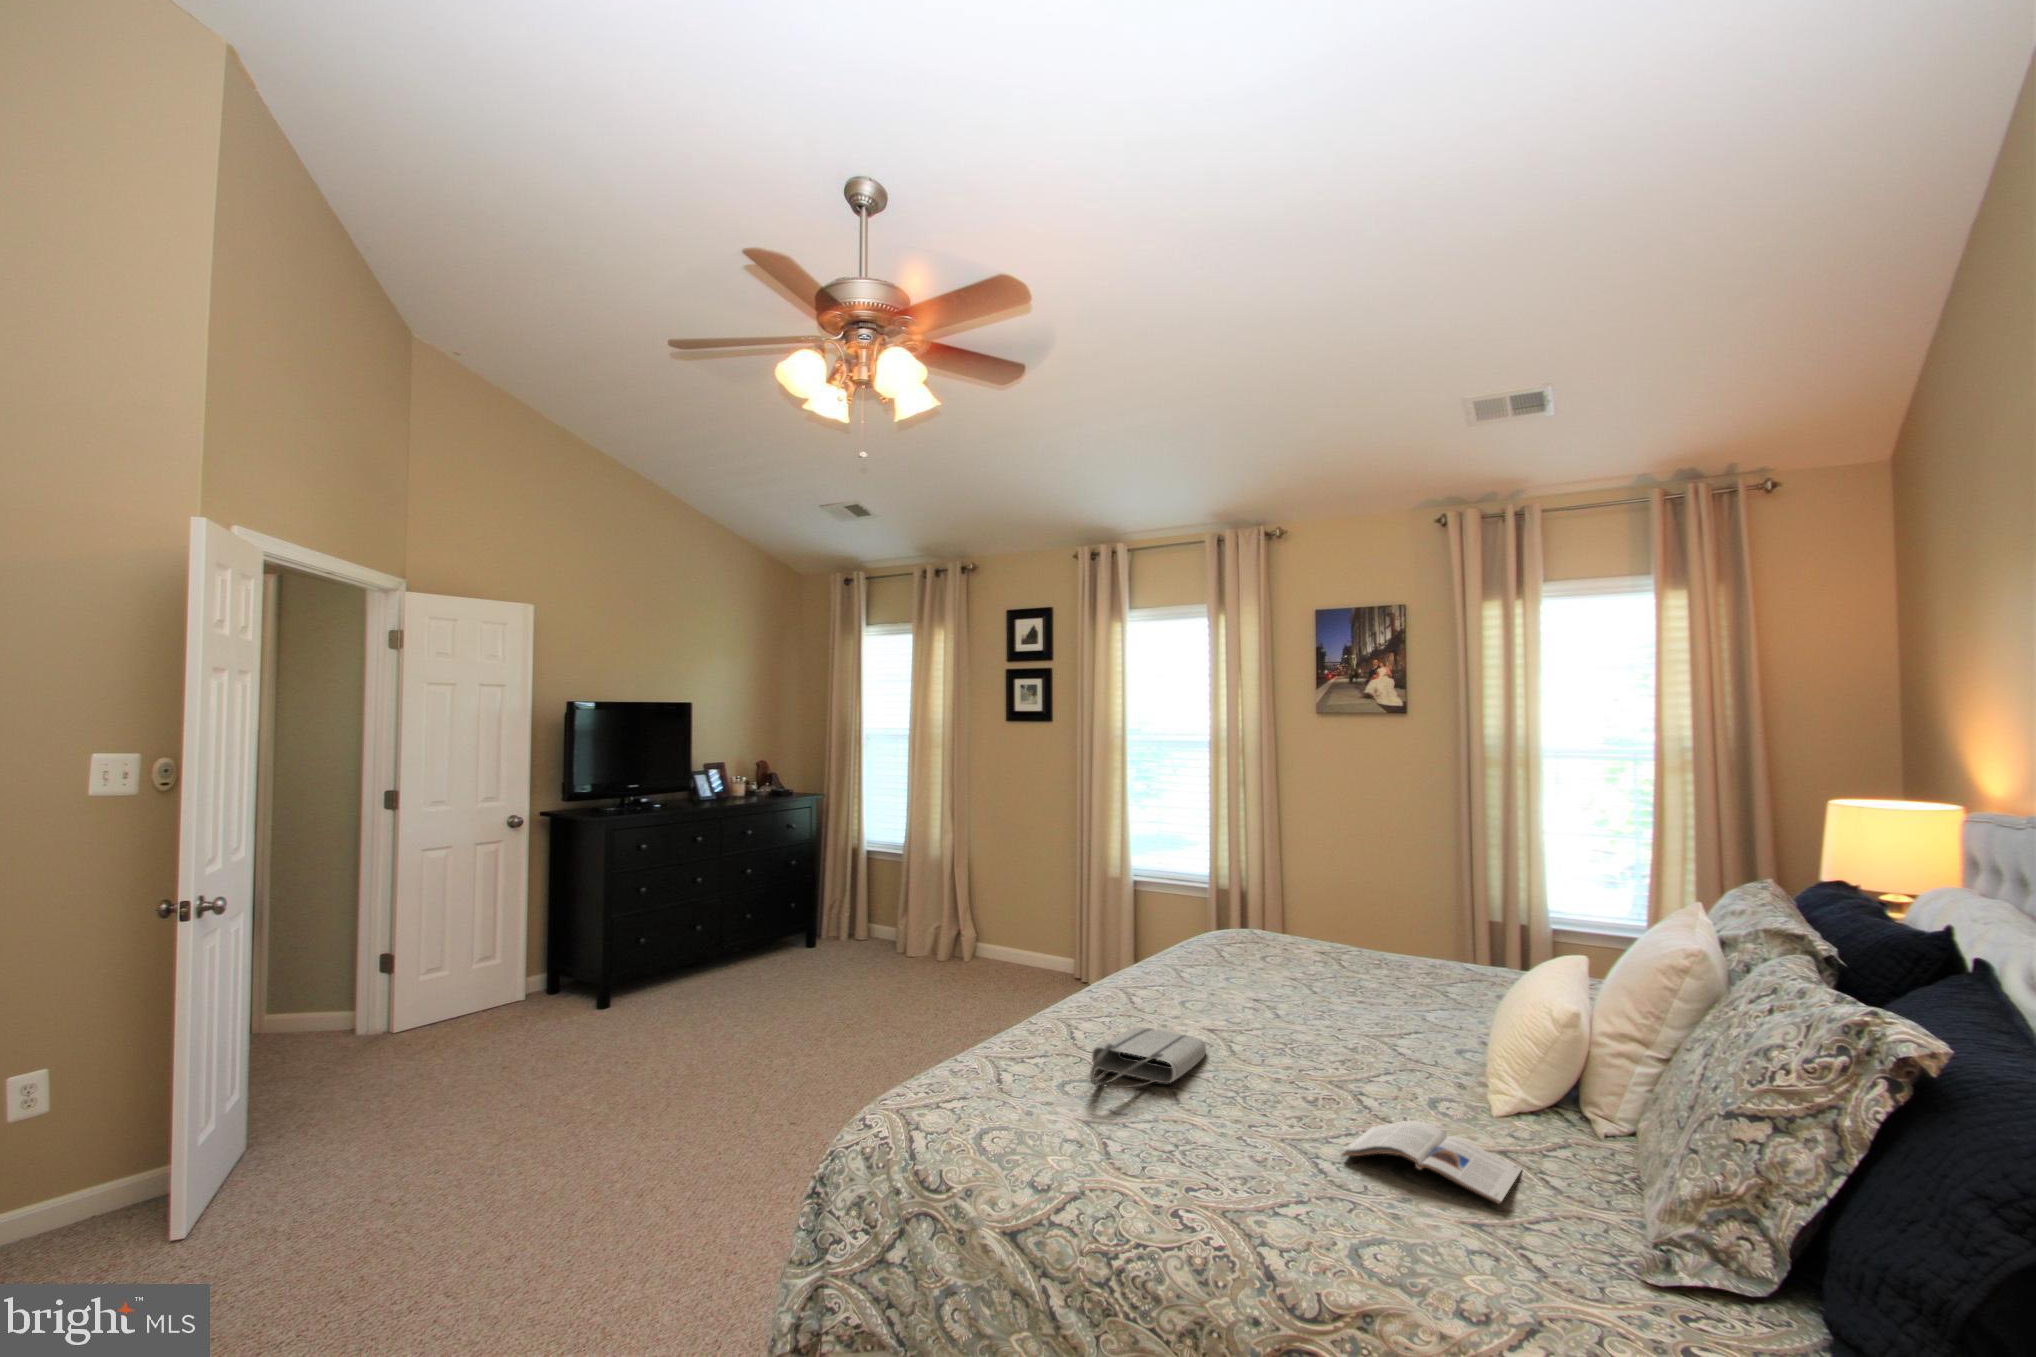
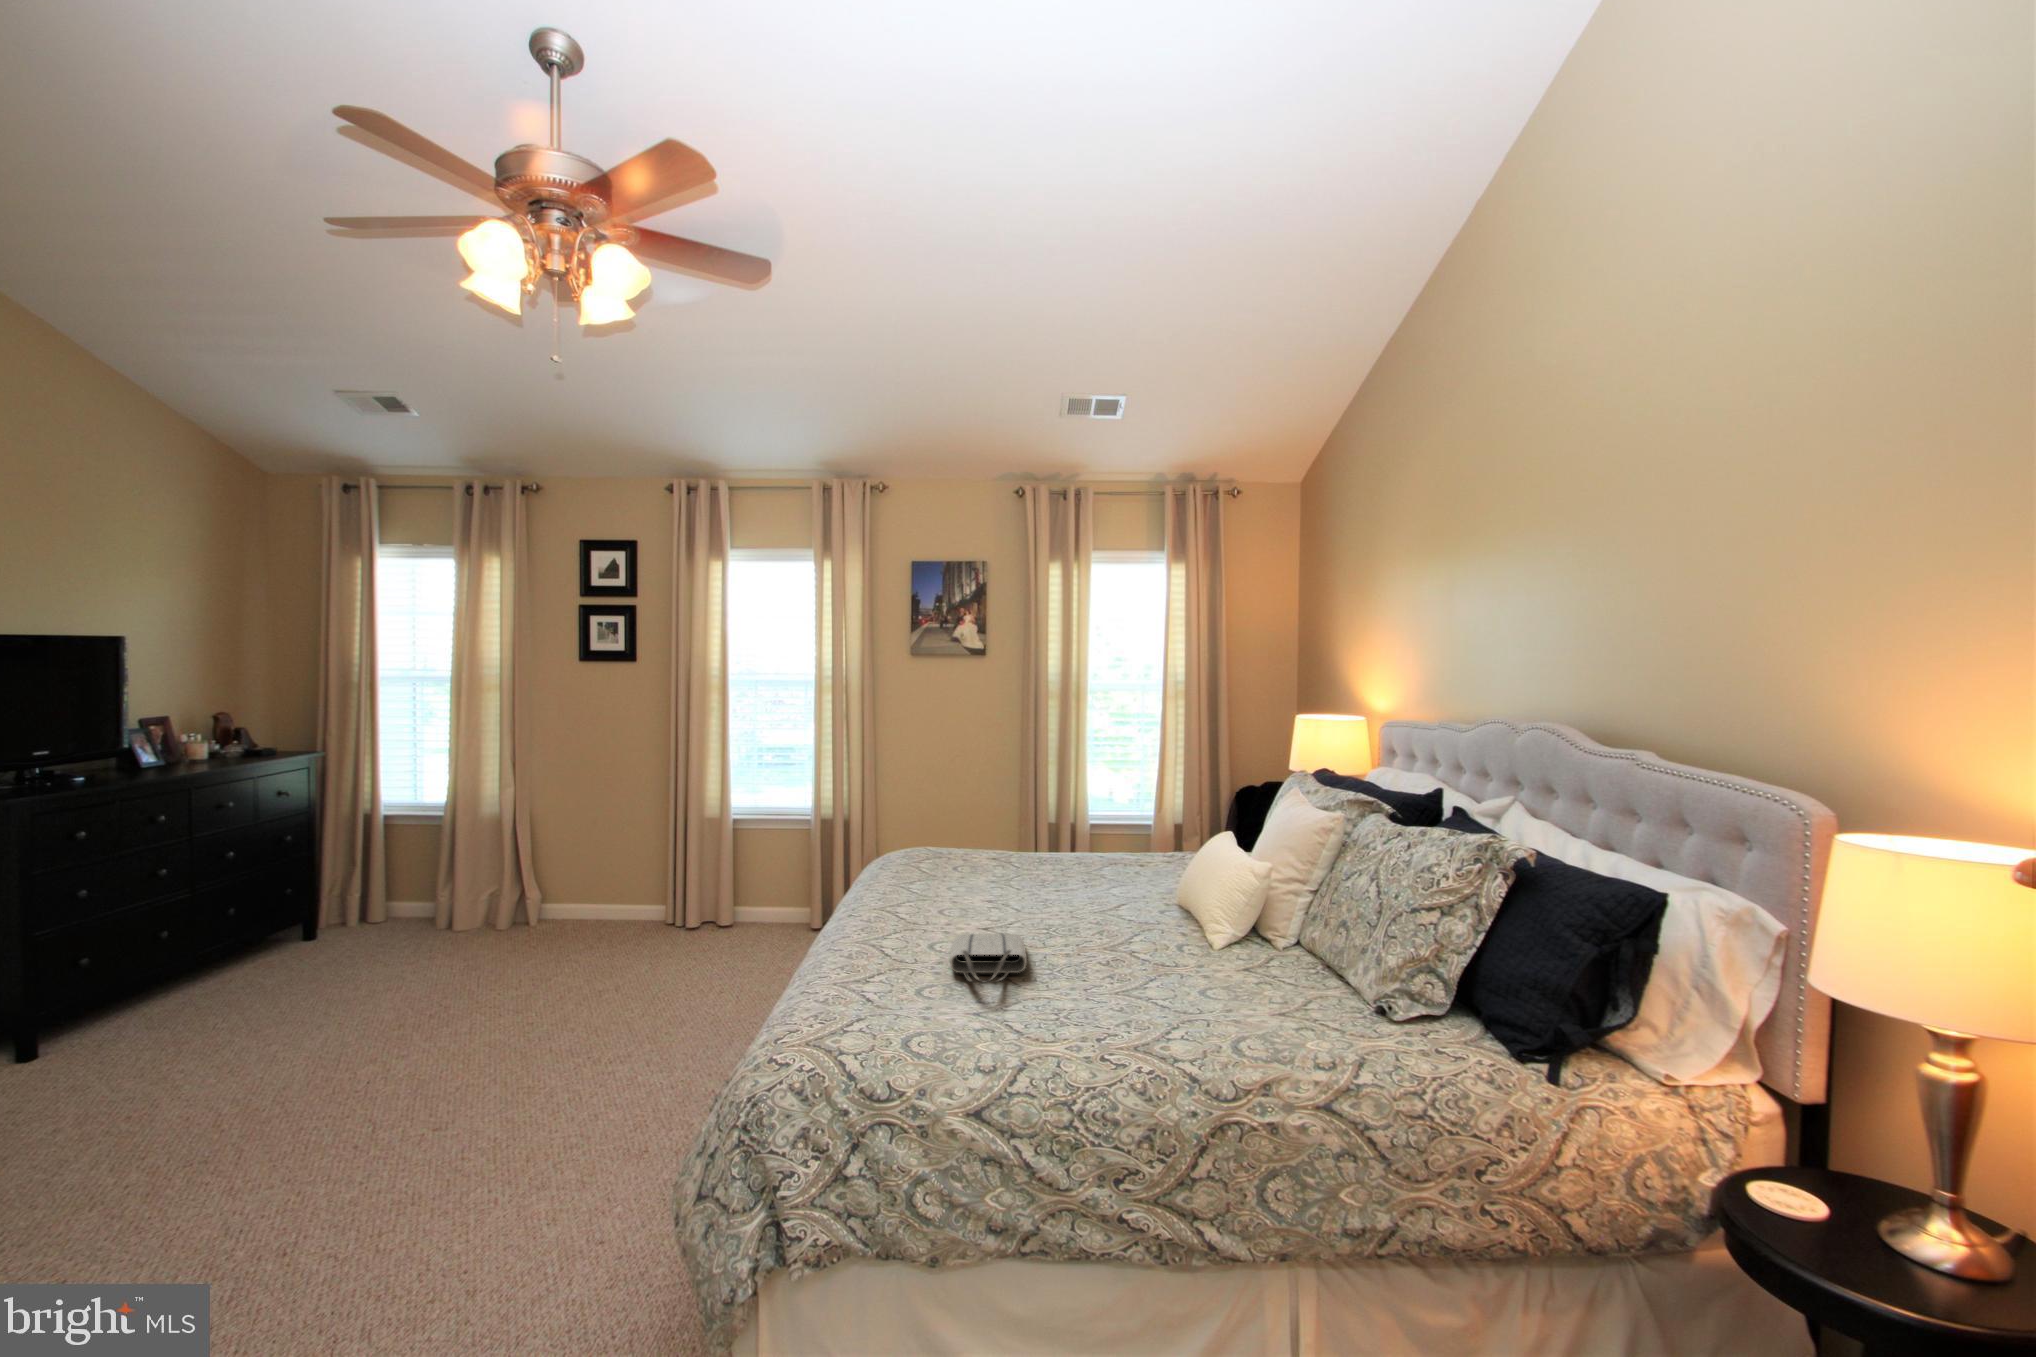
magazine: present [1341,1121,1521,1204] -> none [1175,960,1289,999]

